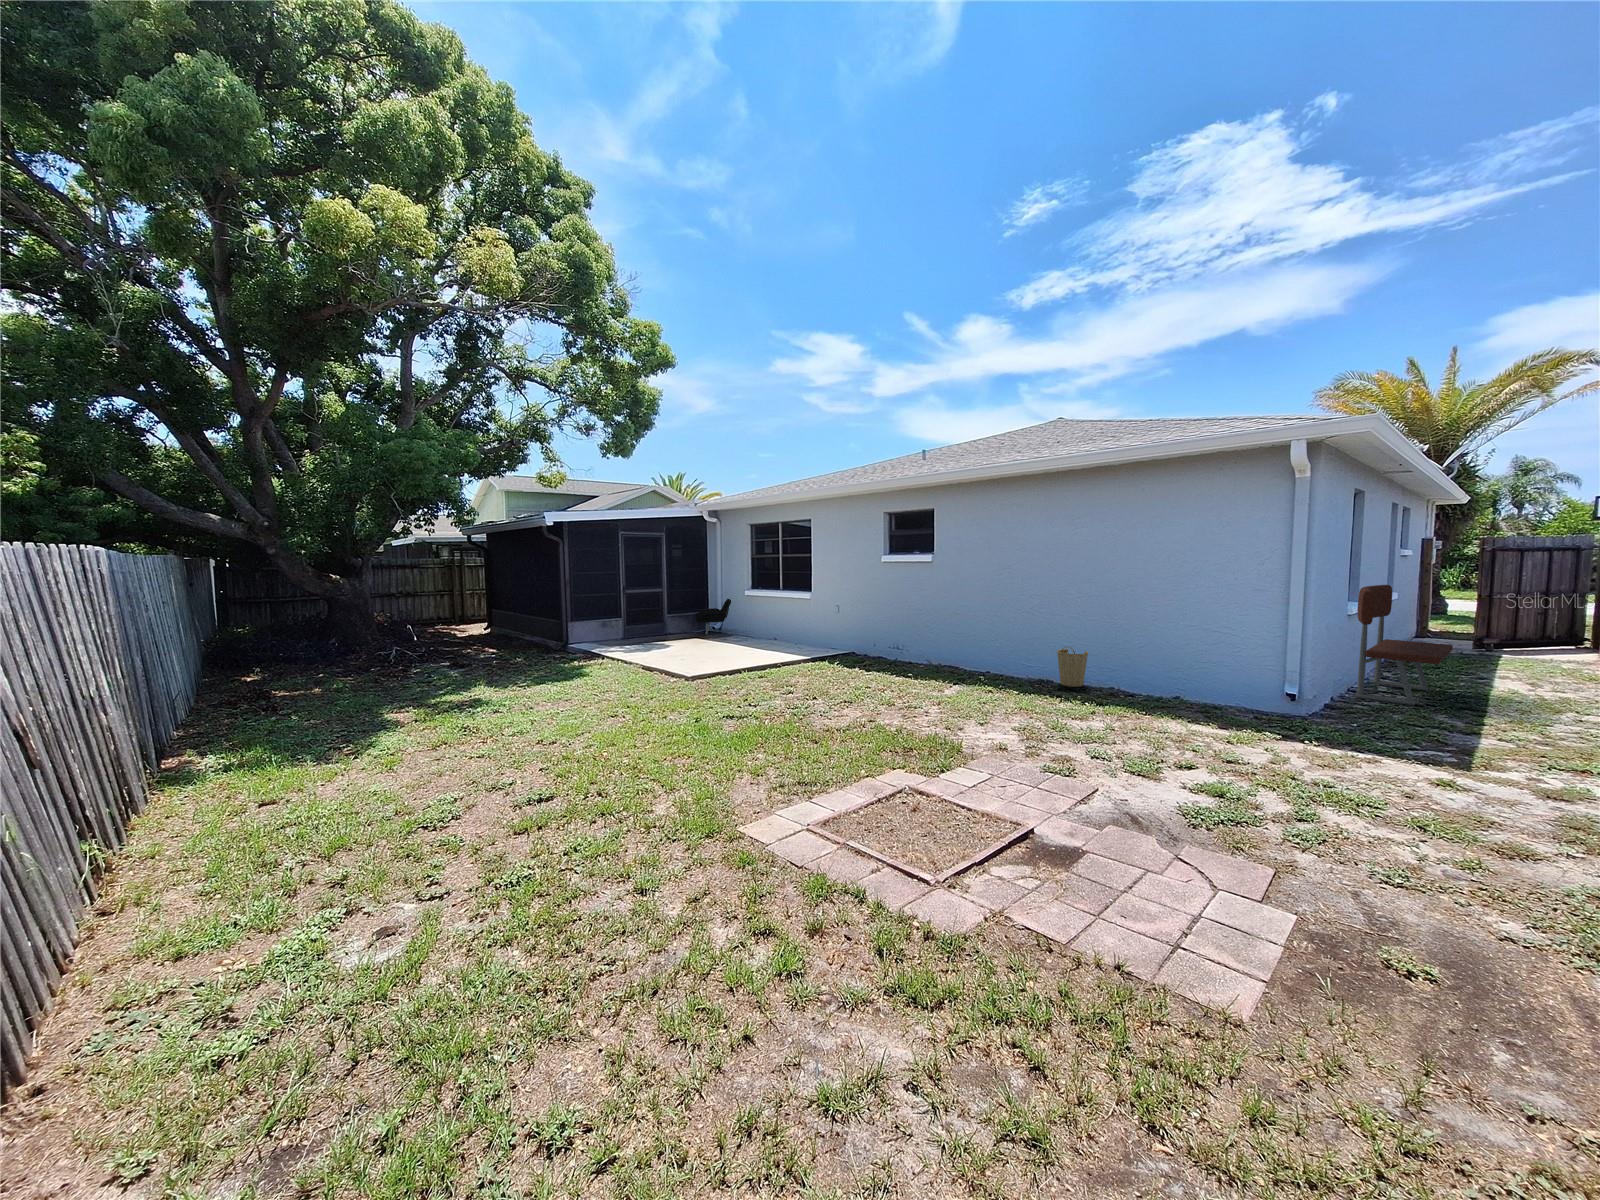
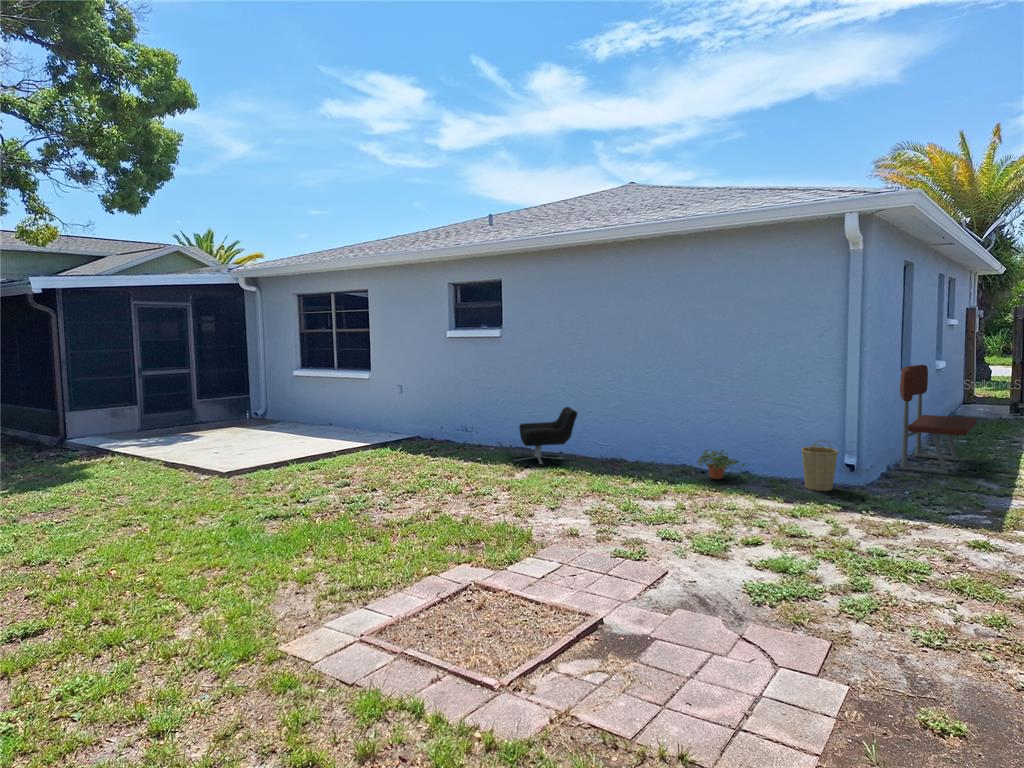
lounge chair: present [695,599,731,634] -> present [519,407,577,464]
basket: present [1057,647,1088,687] -> present [801,440,838,491]
potted plant: none [1121,668,1174,699] -> present [697,449,745,479]

